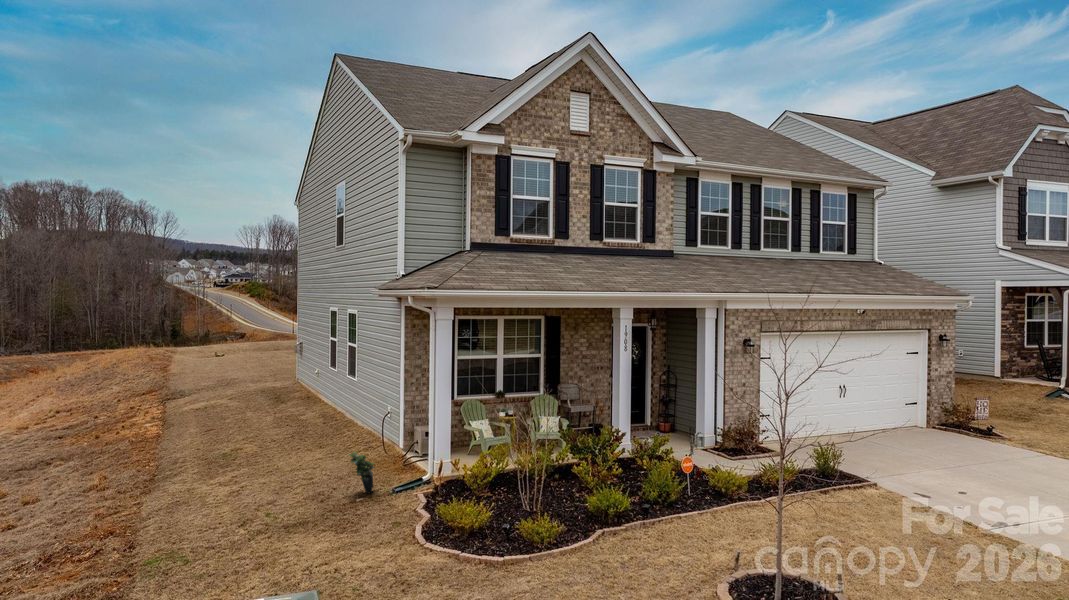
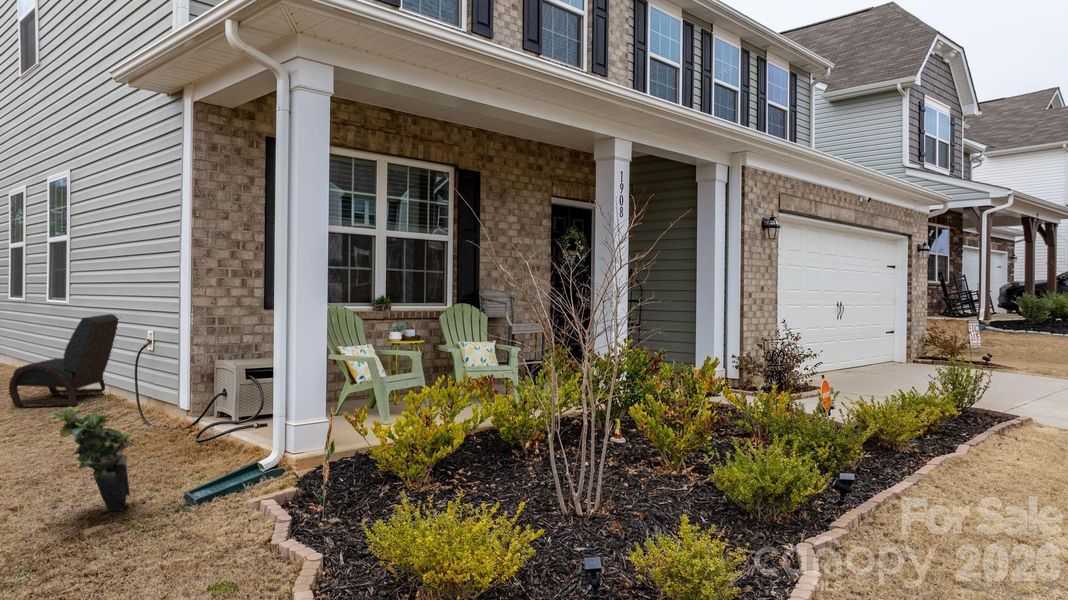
lounge chair: none [332,396,380,442] -> present [9,314,121,407]

